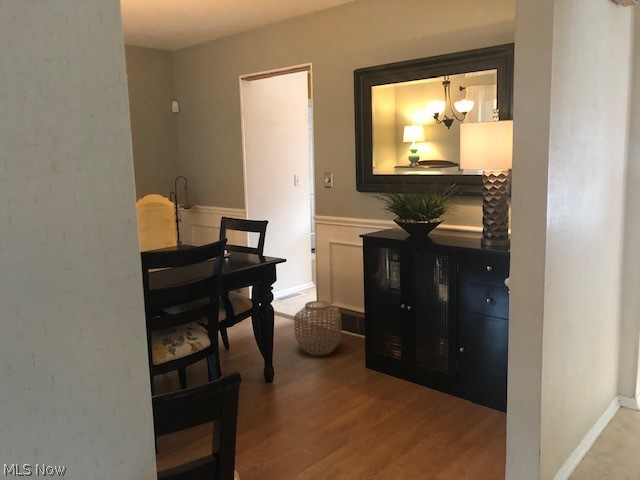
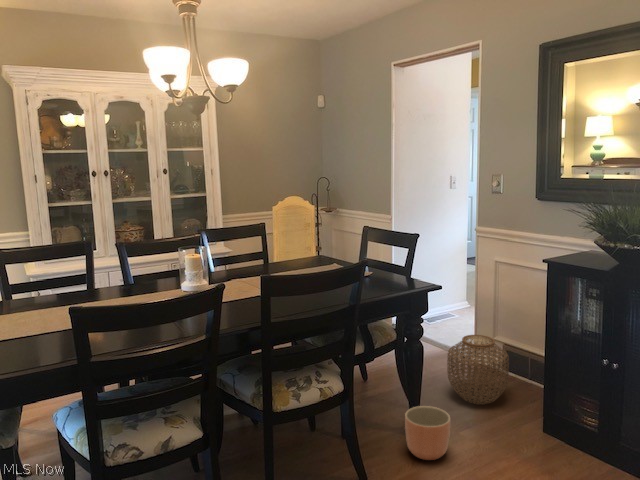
planter: none [261,356,296,396] -> present [405,406,450,460]

